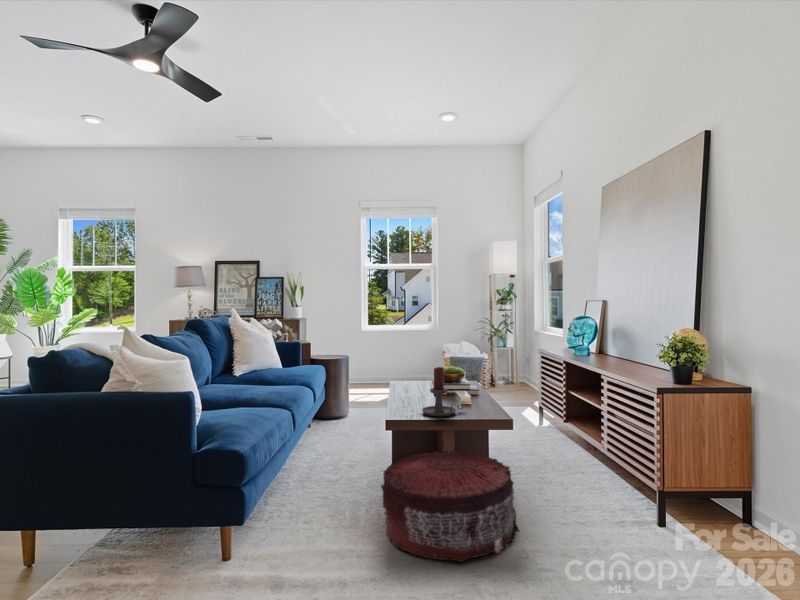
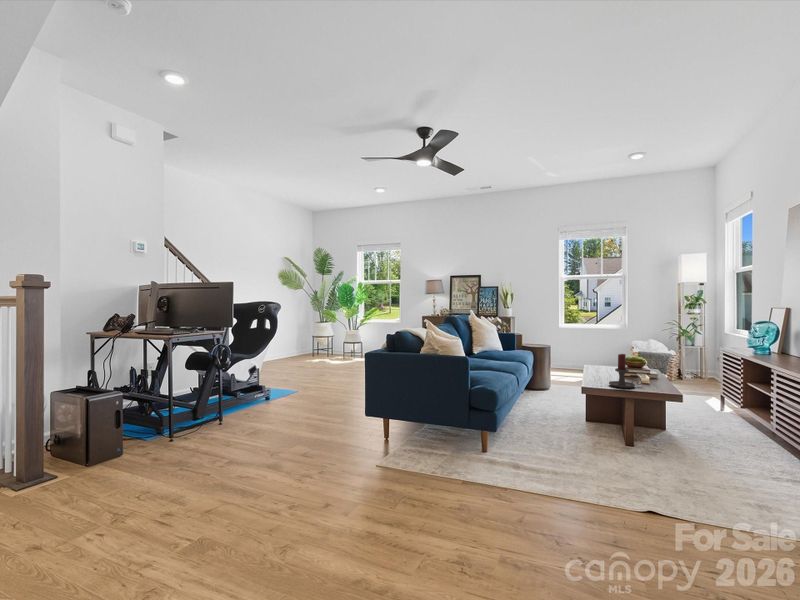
pouf: present [381,450,519,562] -> none [578,409,683,476]

